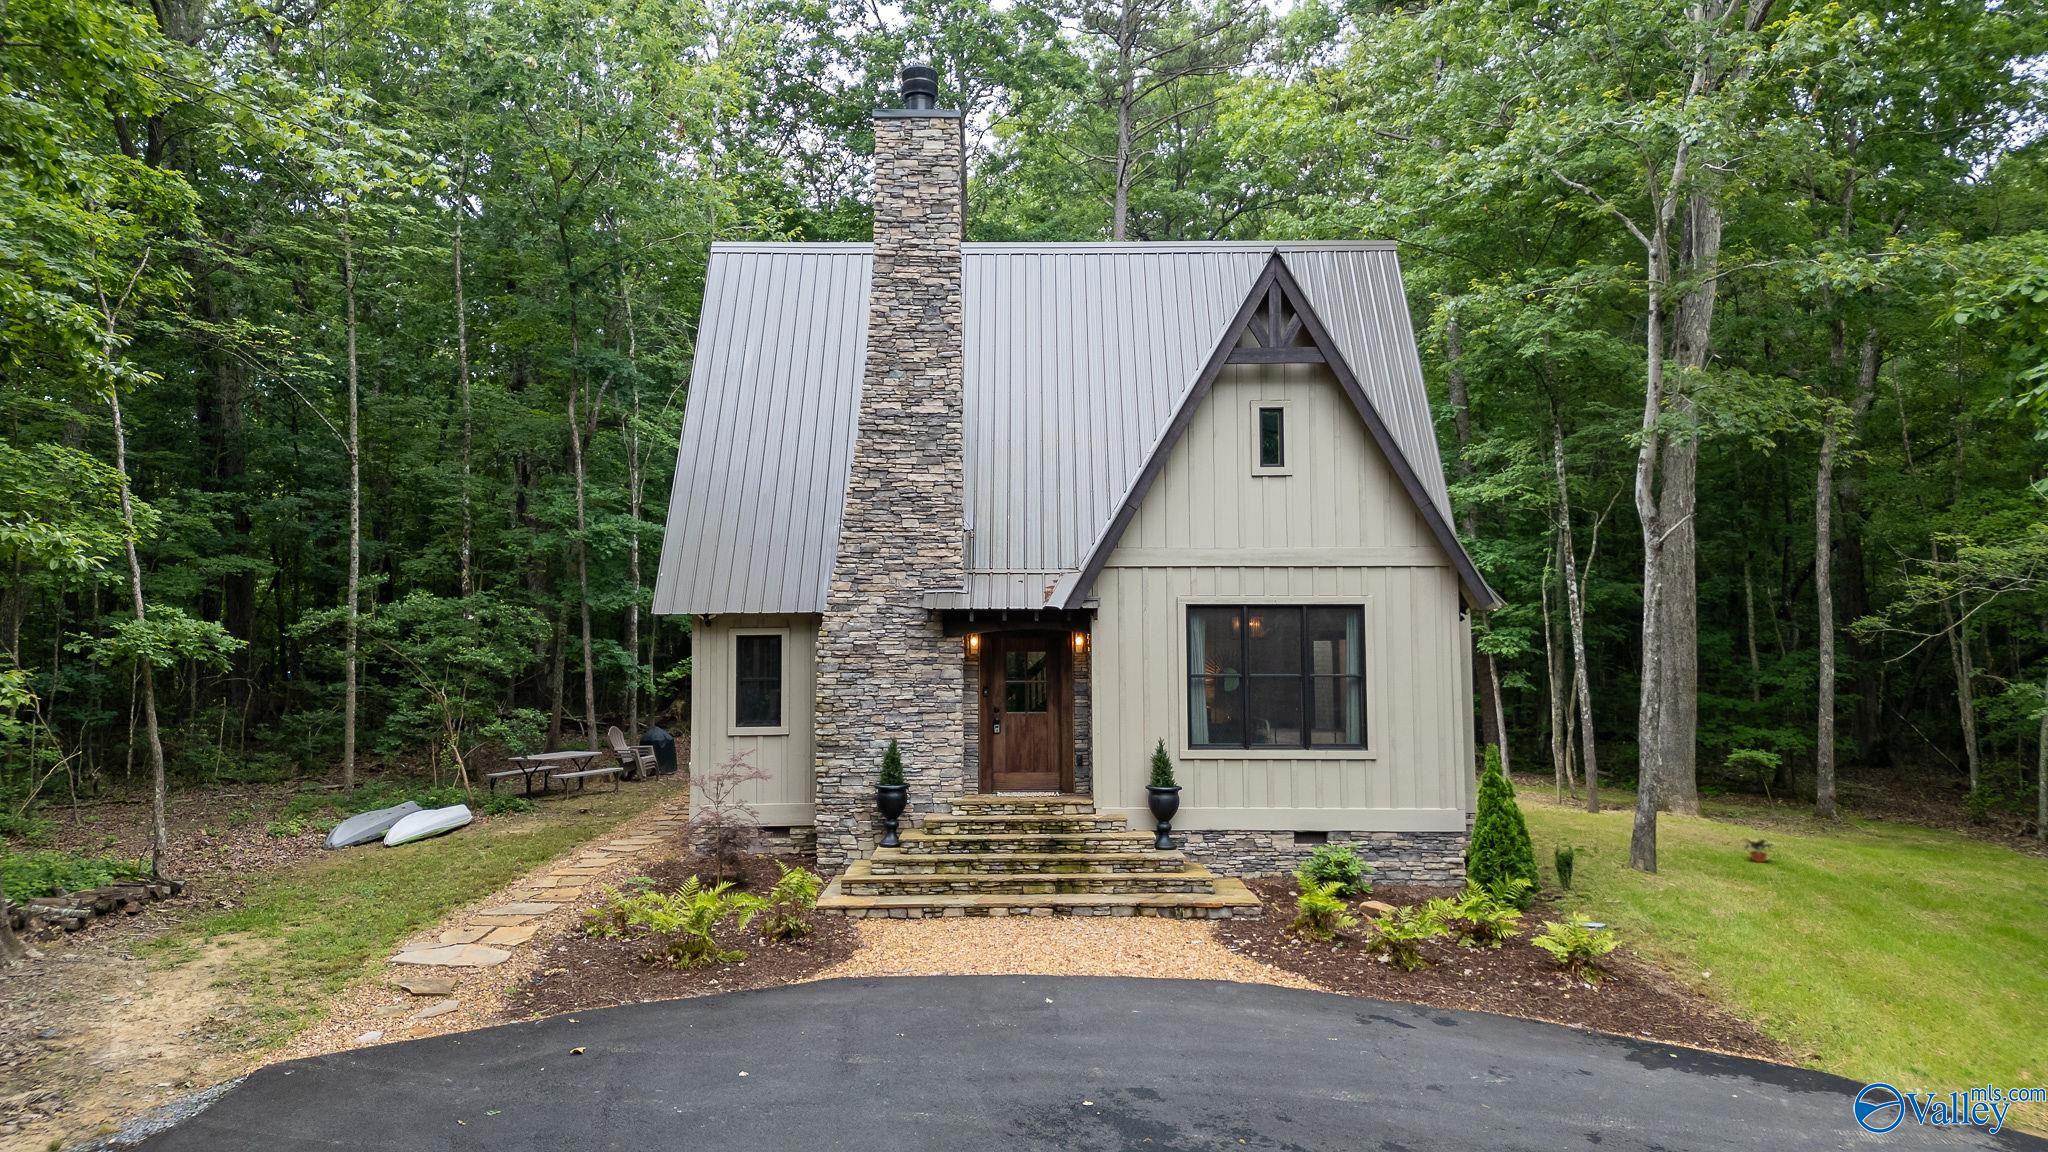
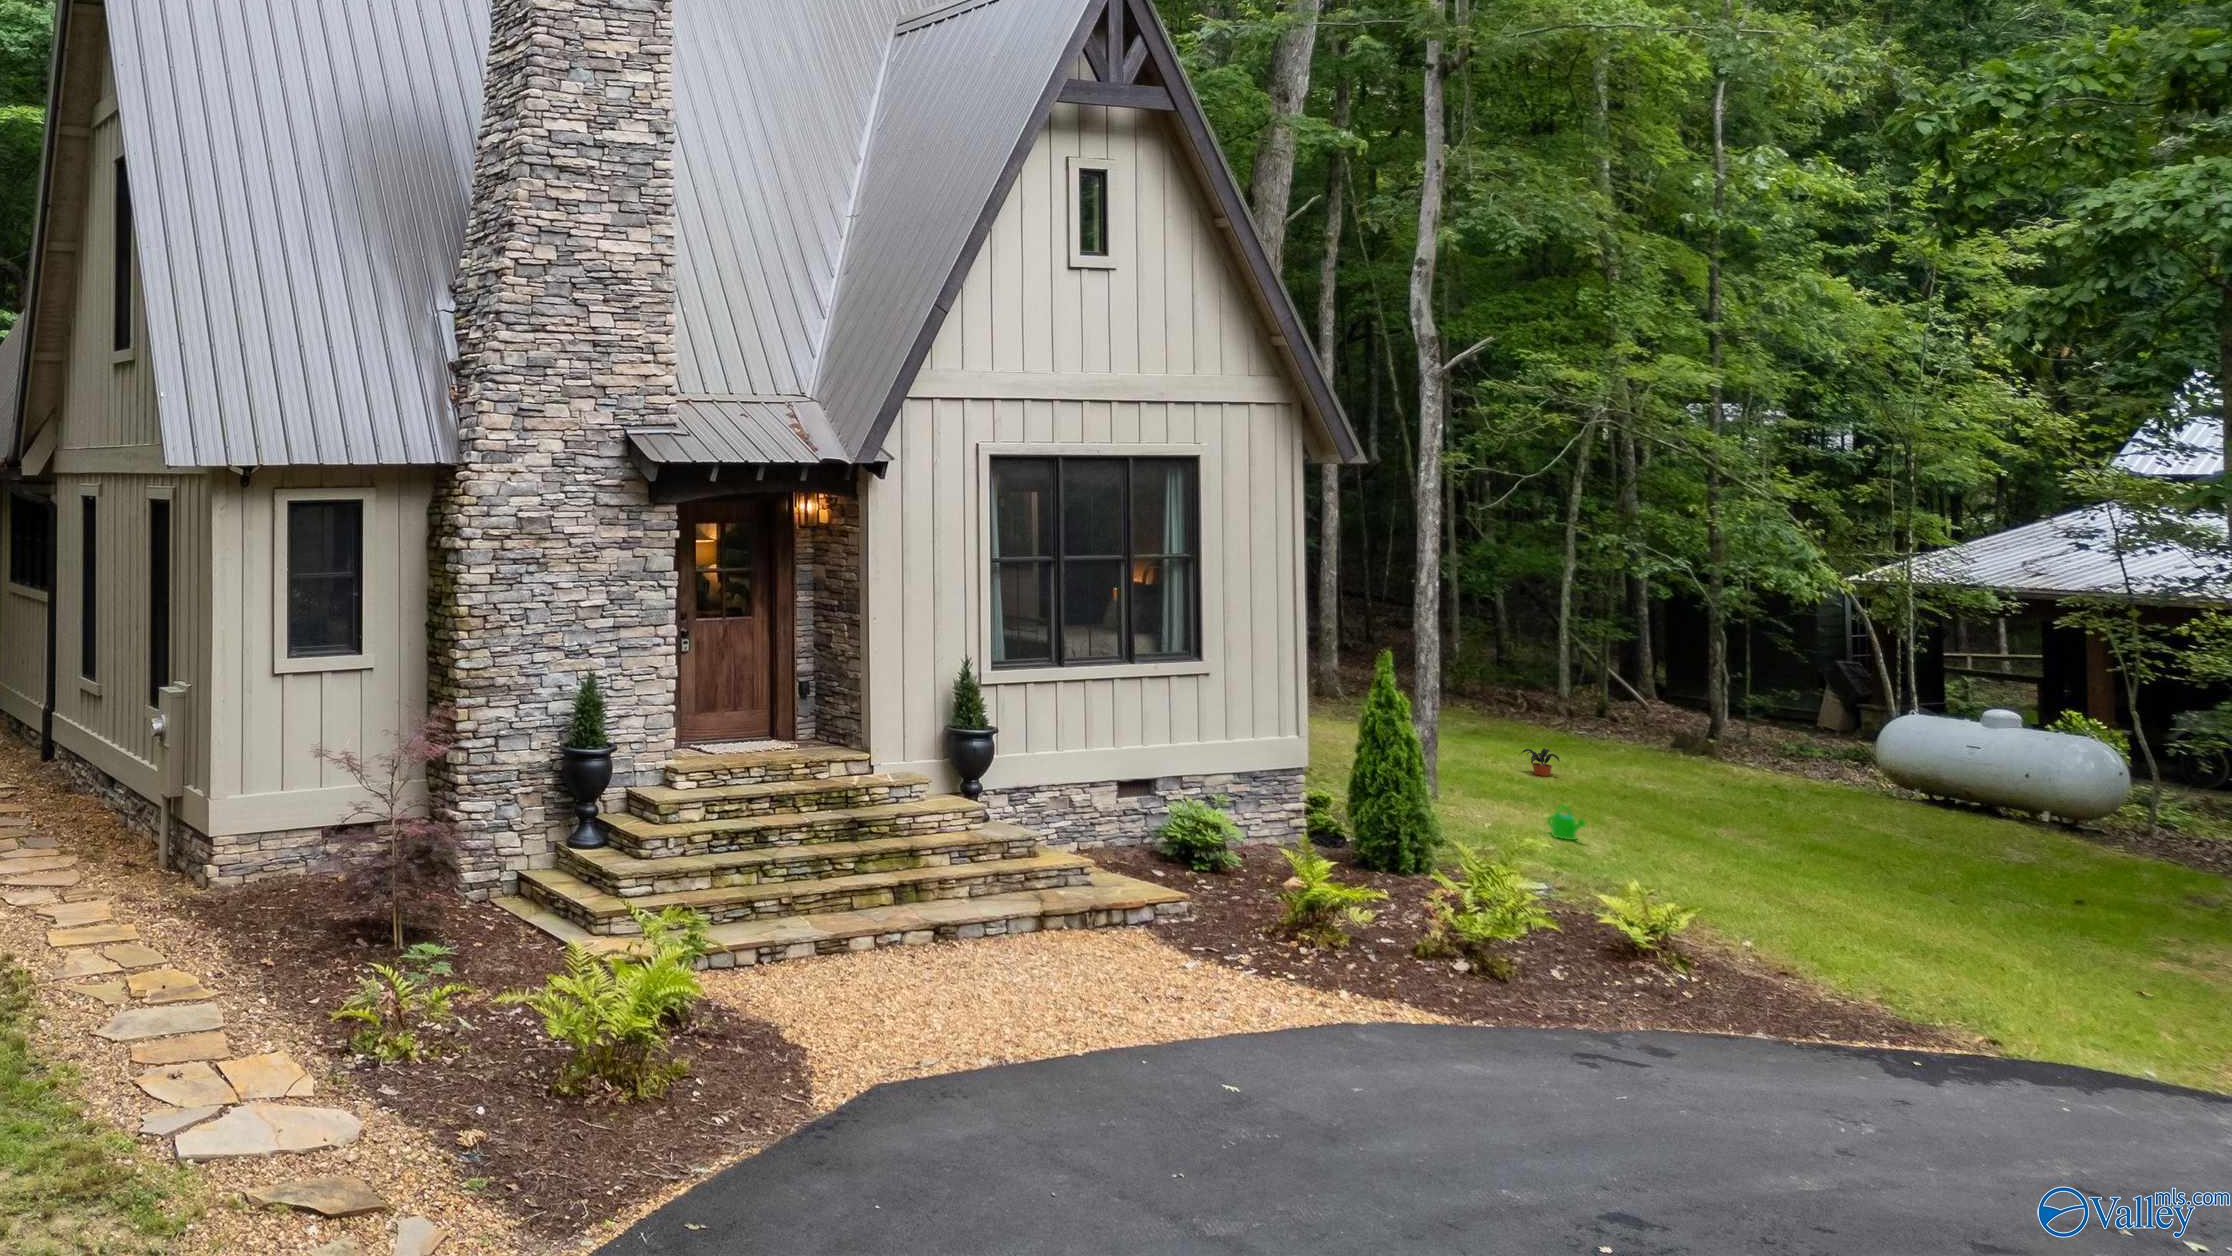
watering can: none [1674,876,1700,905] -> present [1547,806,1586,840]

